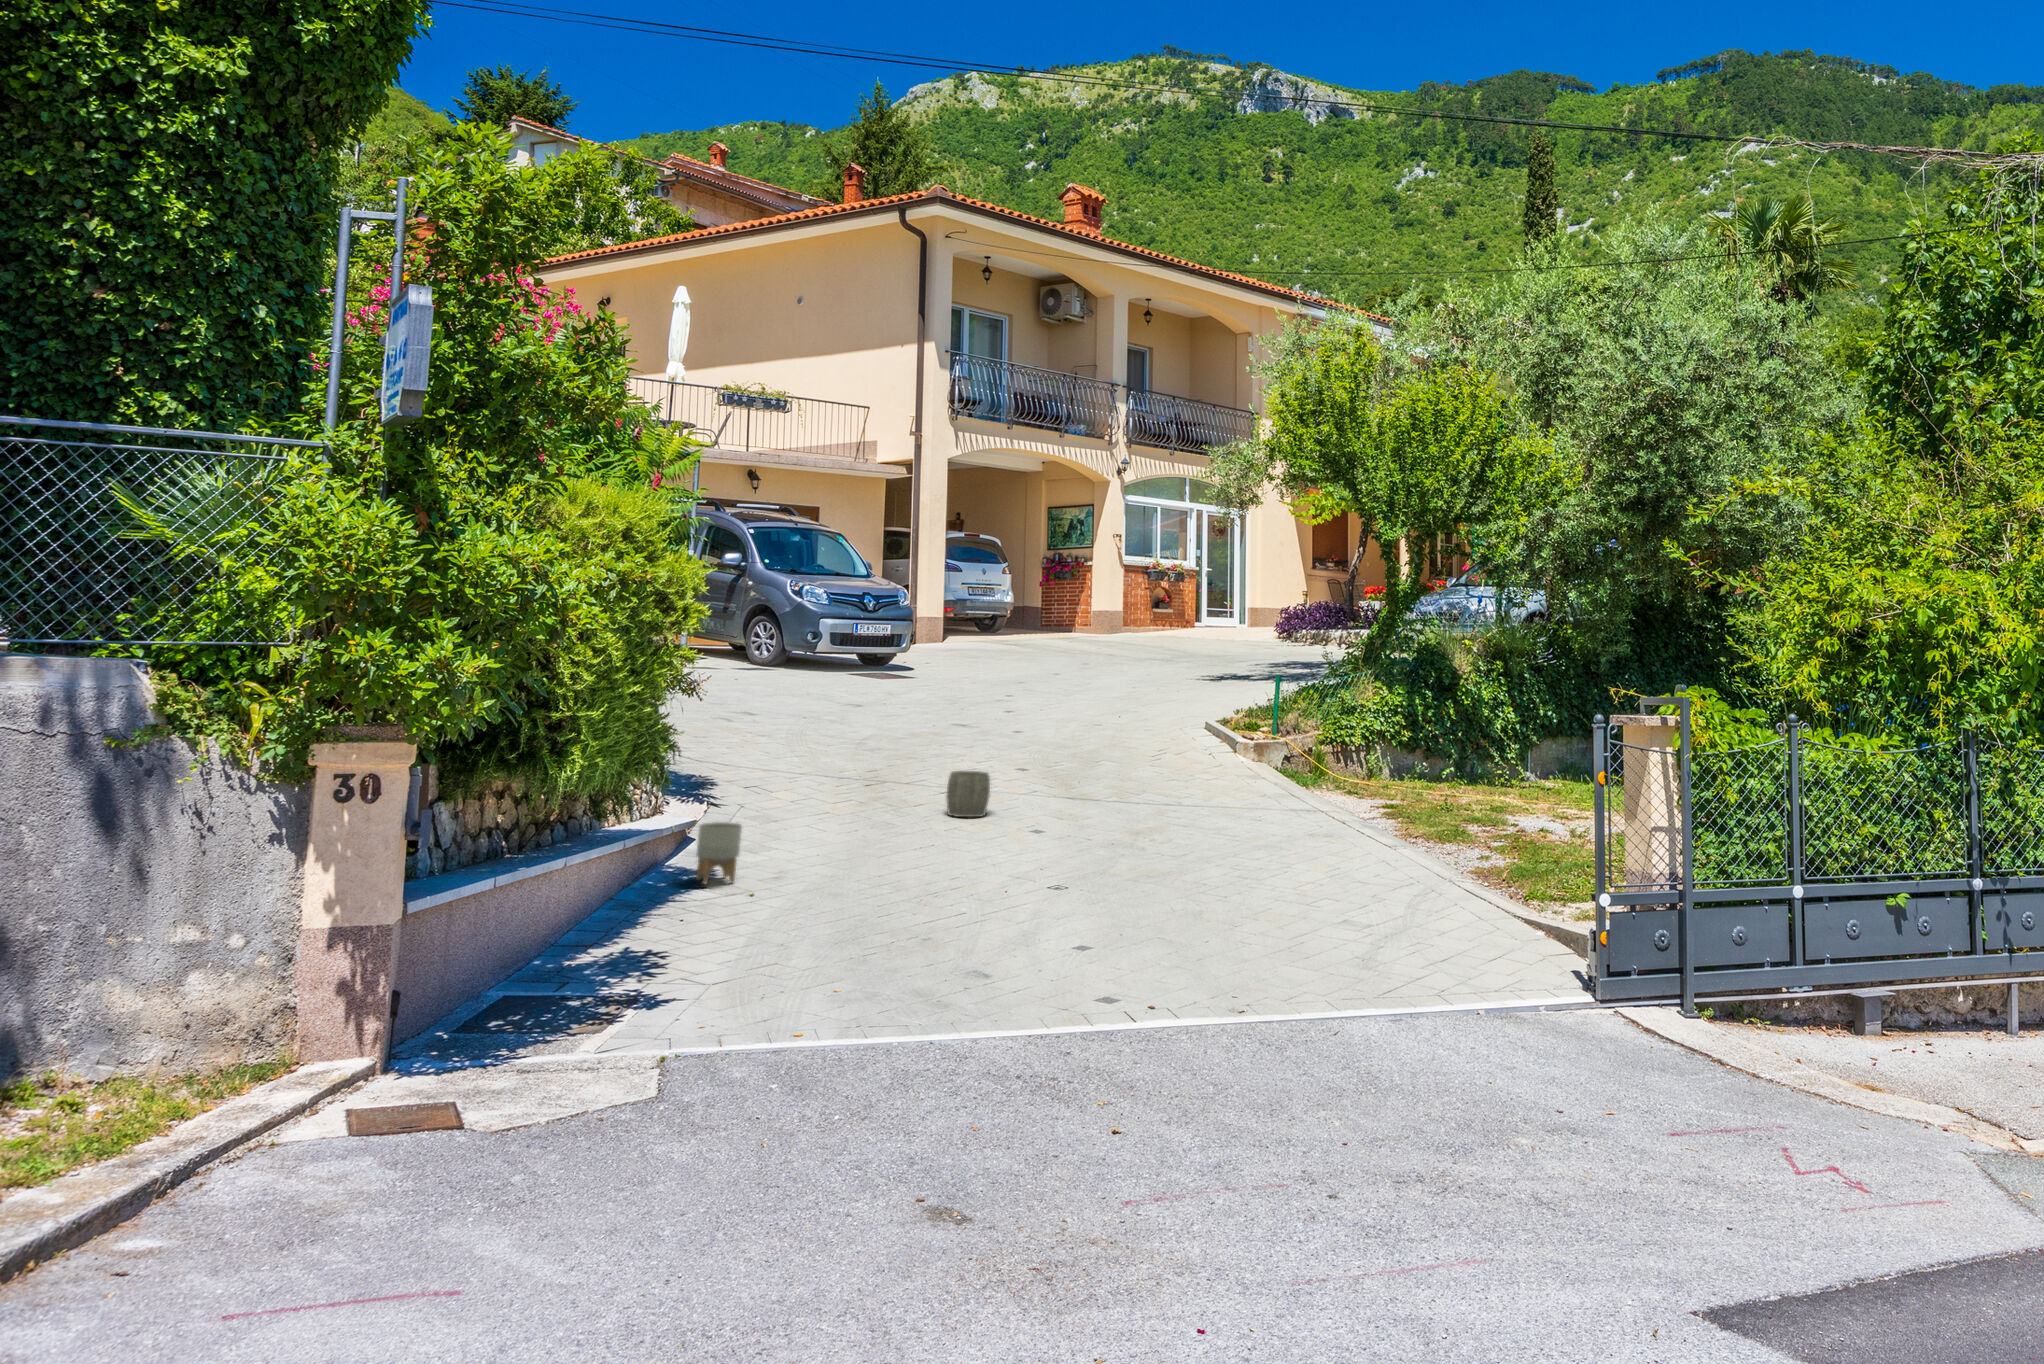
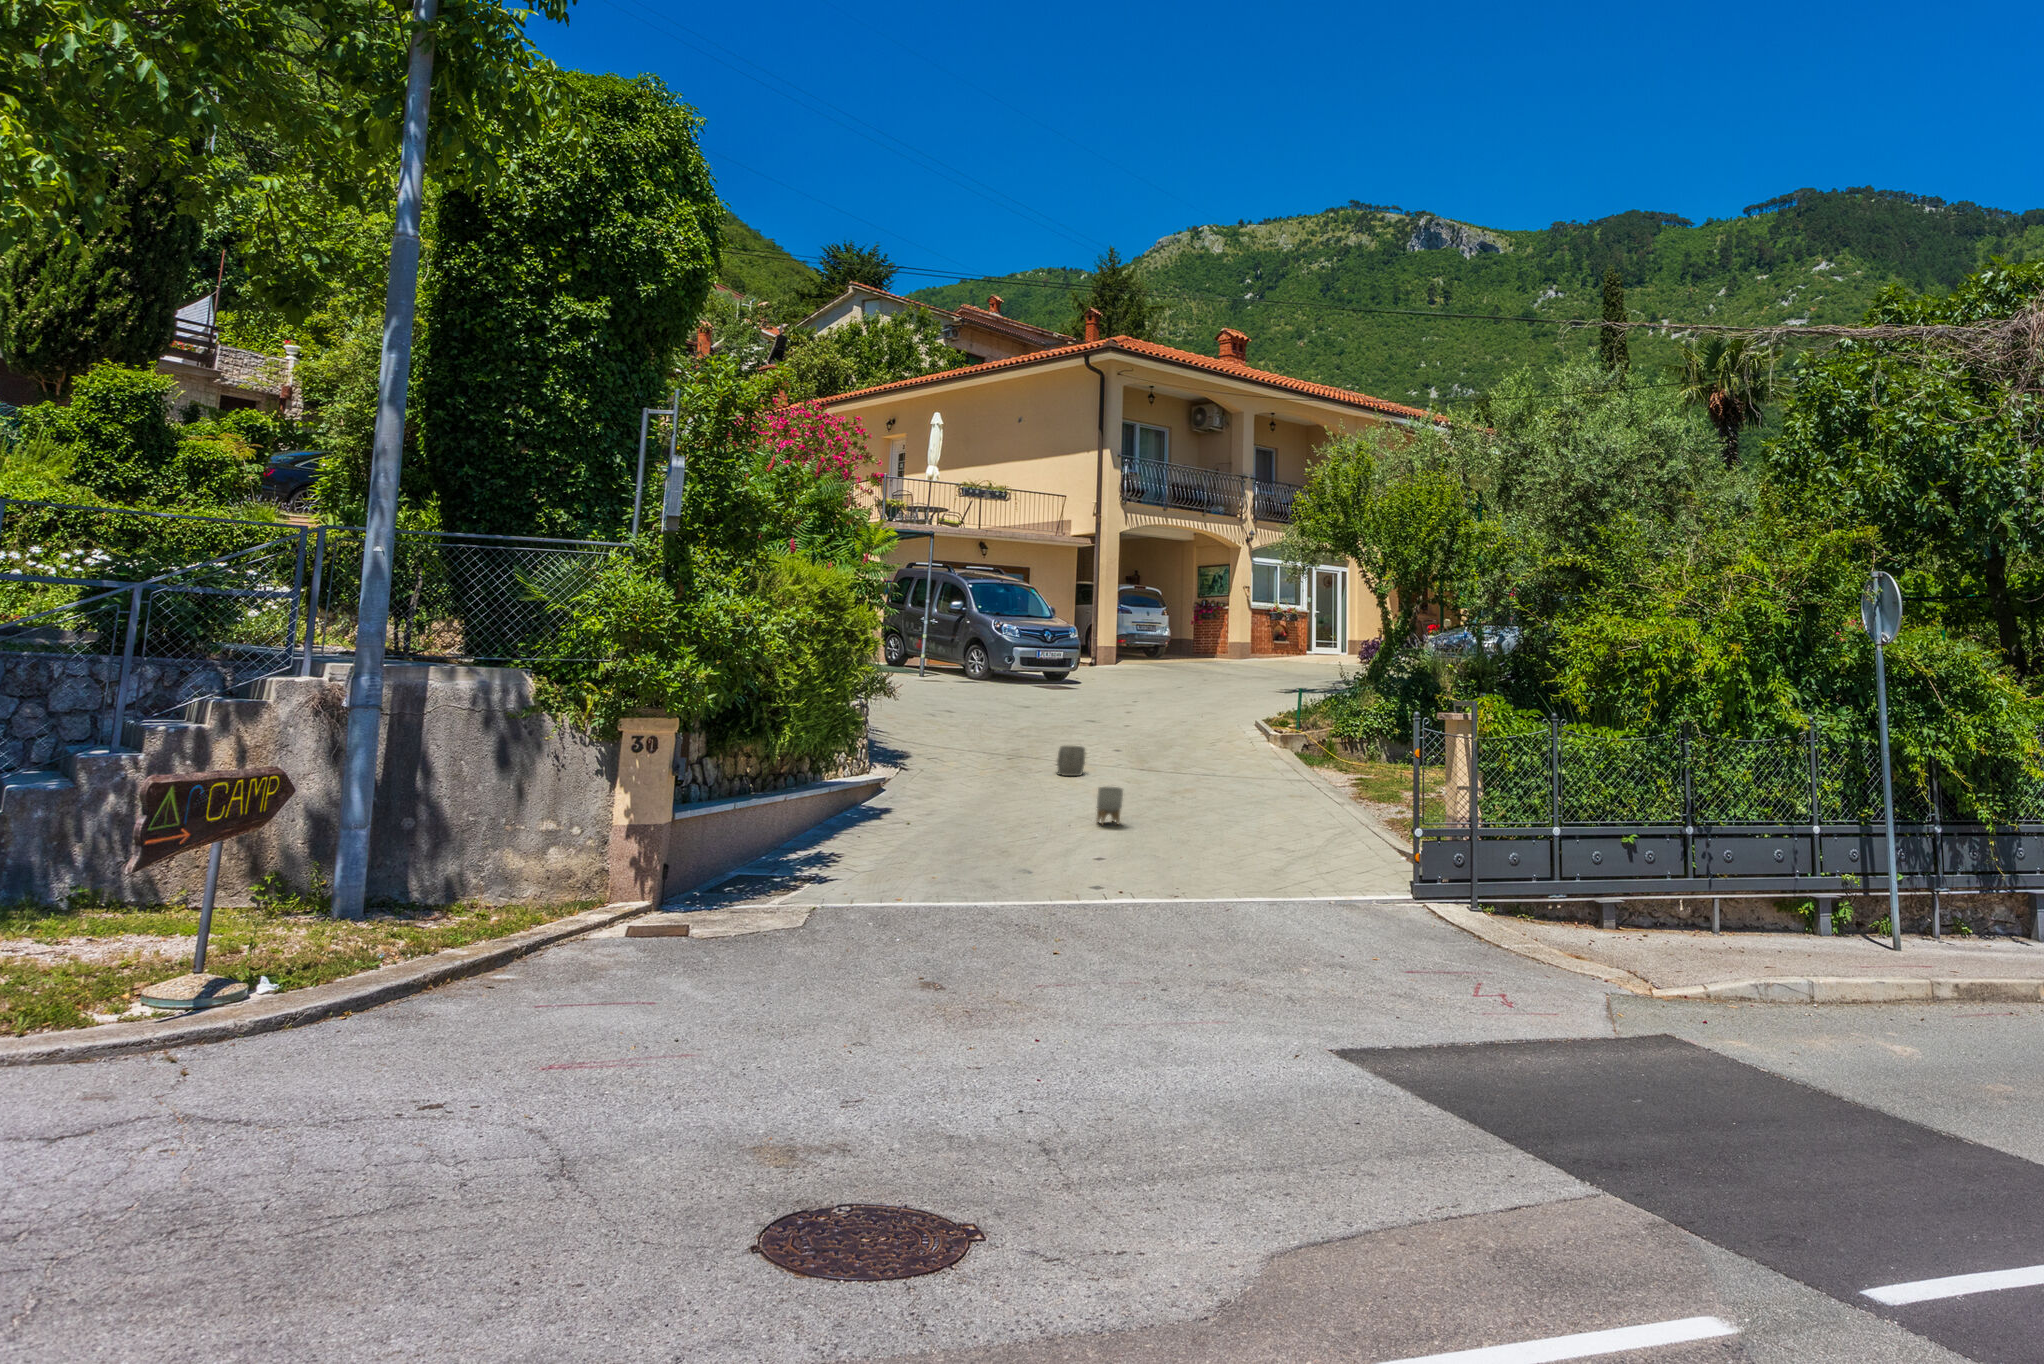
planter: present [696,822,742,884] -> present [1096,787,1123,825]

